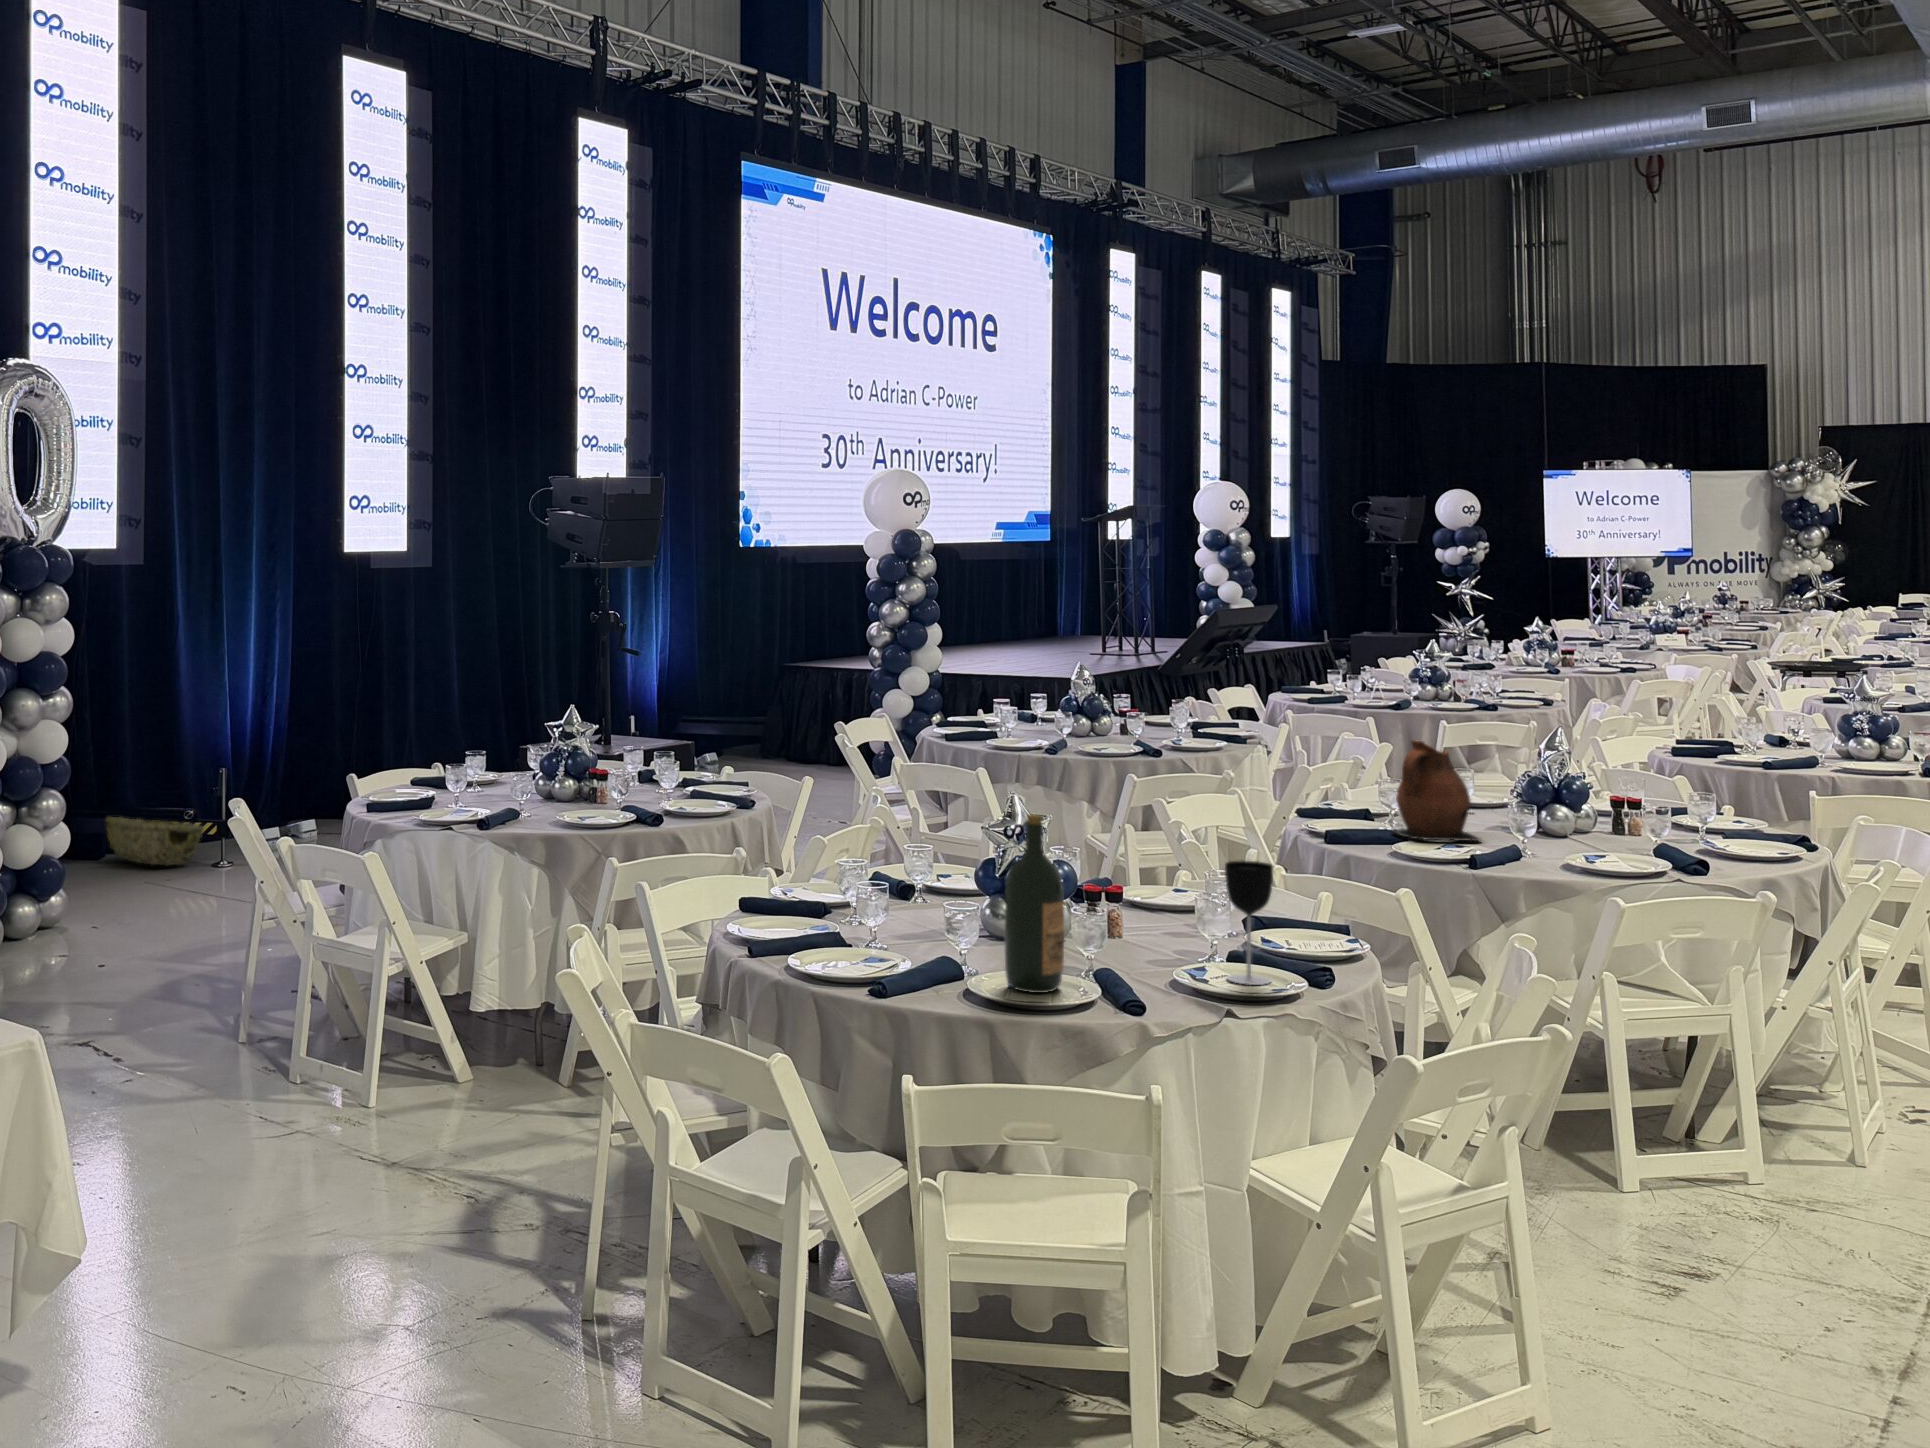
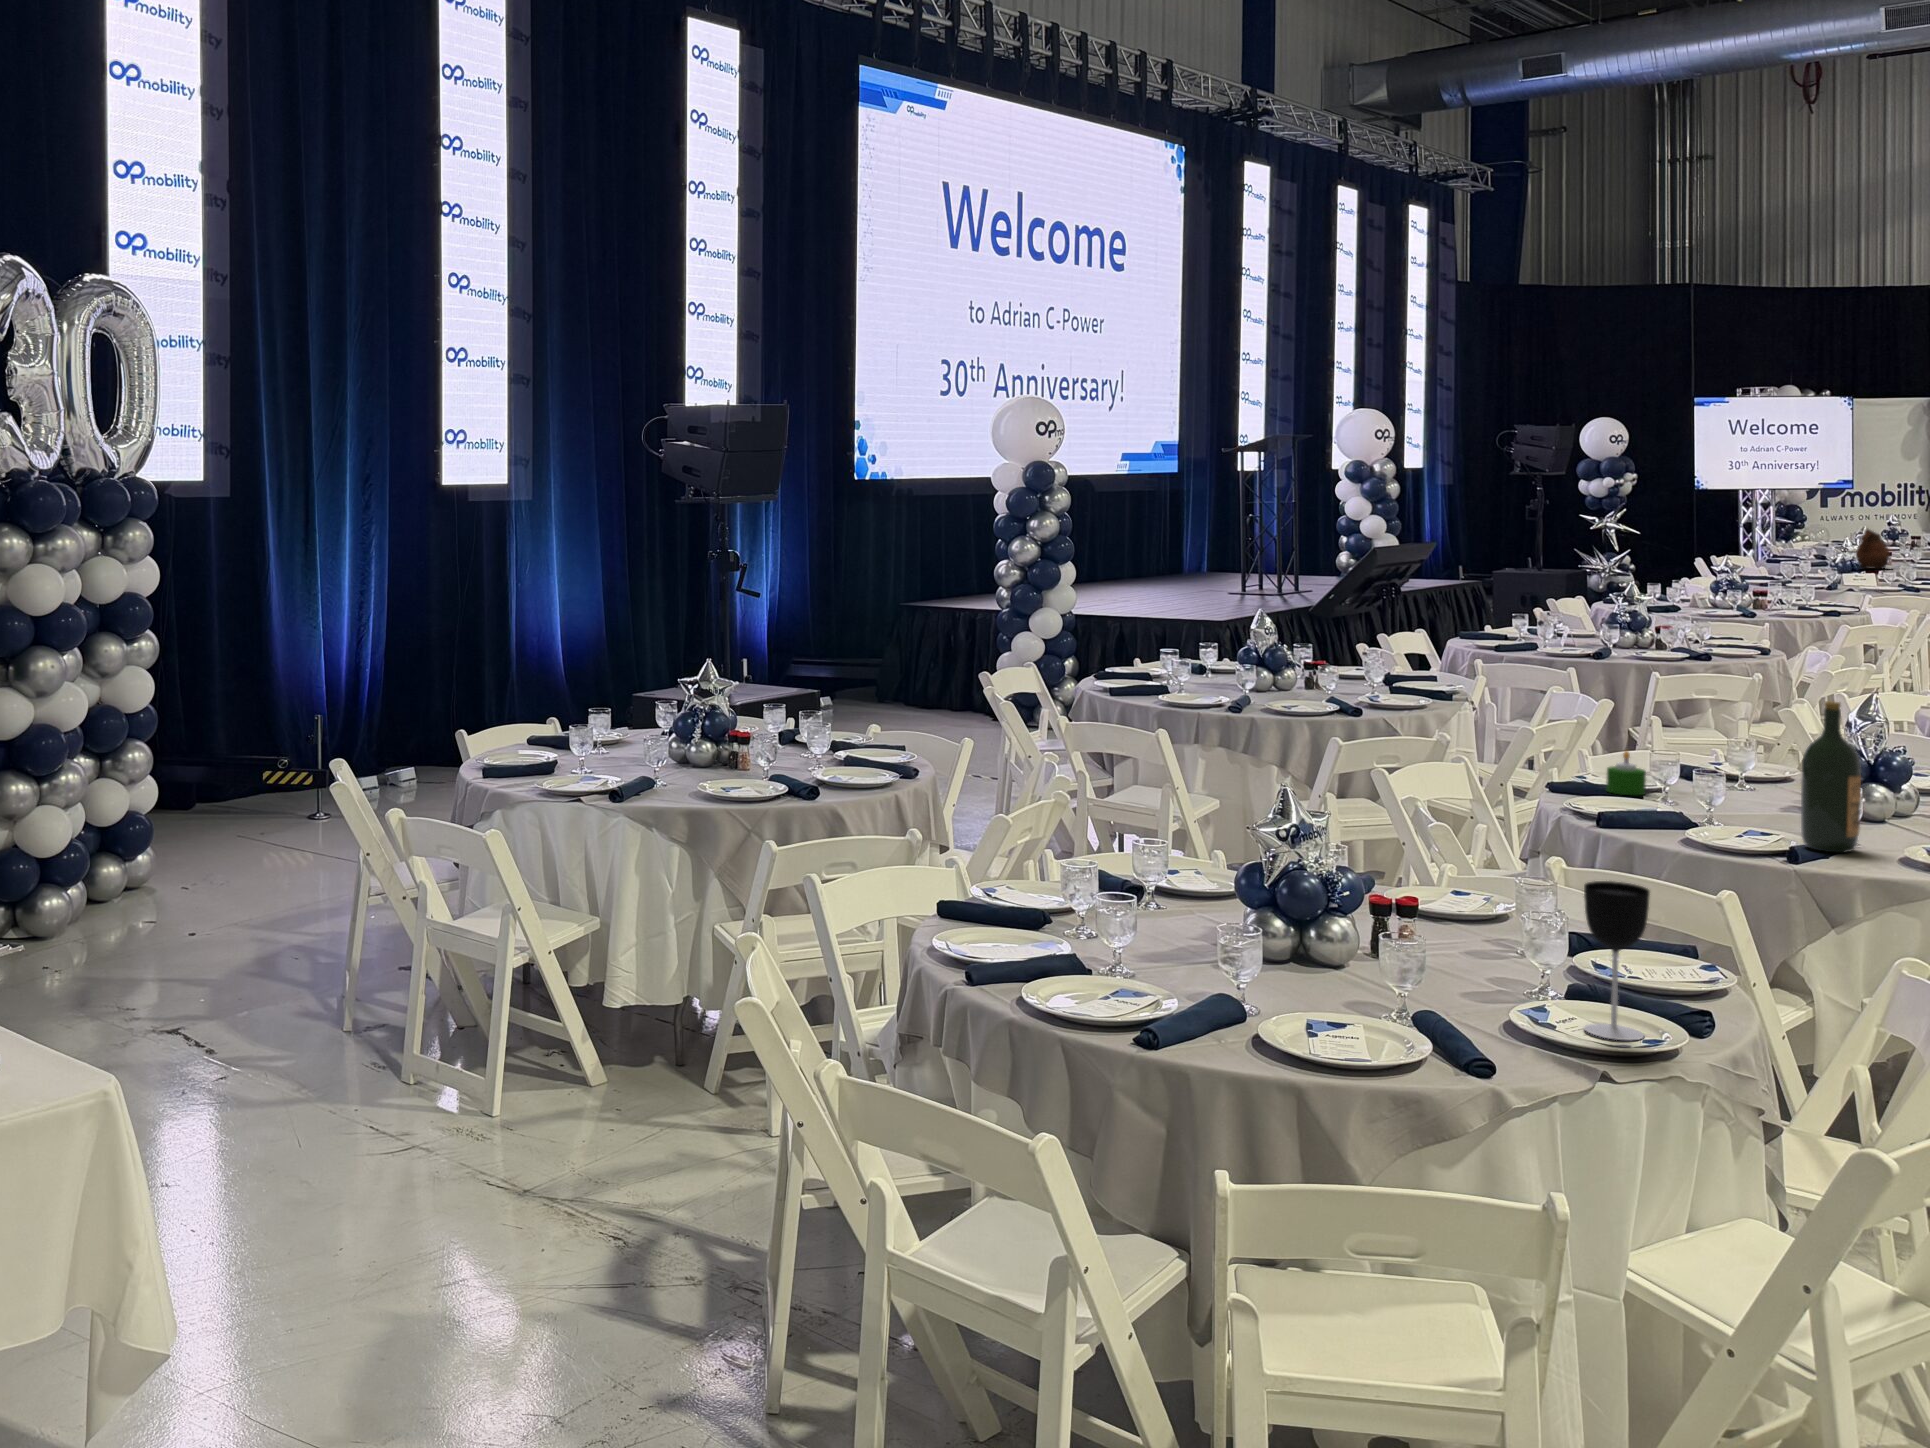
ceramic pitcher: present [1393,740,1481,841] -> present [1856,529,1890,569]
candle: none [1345,780,1377,819] -> present [1606,751,1646,795]
wine bottle: present [1005,814,1064,993] -> present [1801,701,1861,853]
woven basket: present [106,816,203,866] -> none [196,763,299,818]

